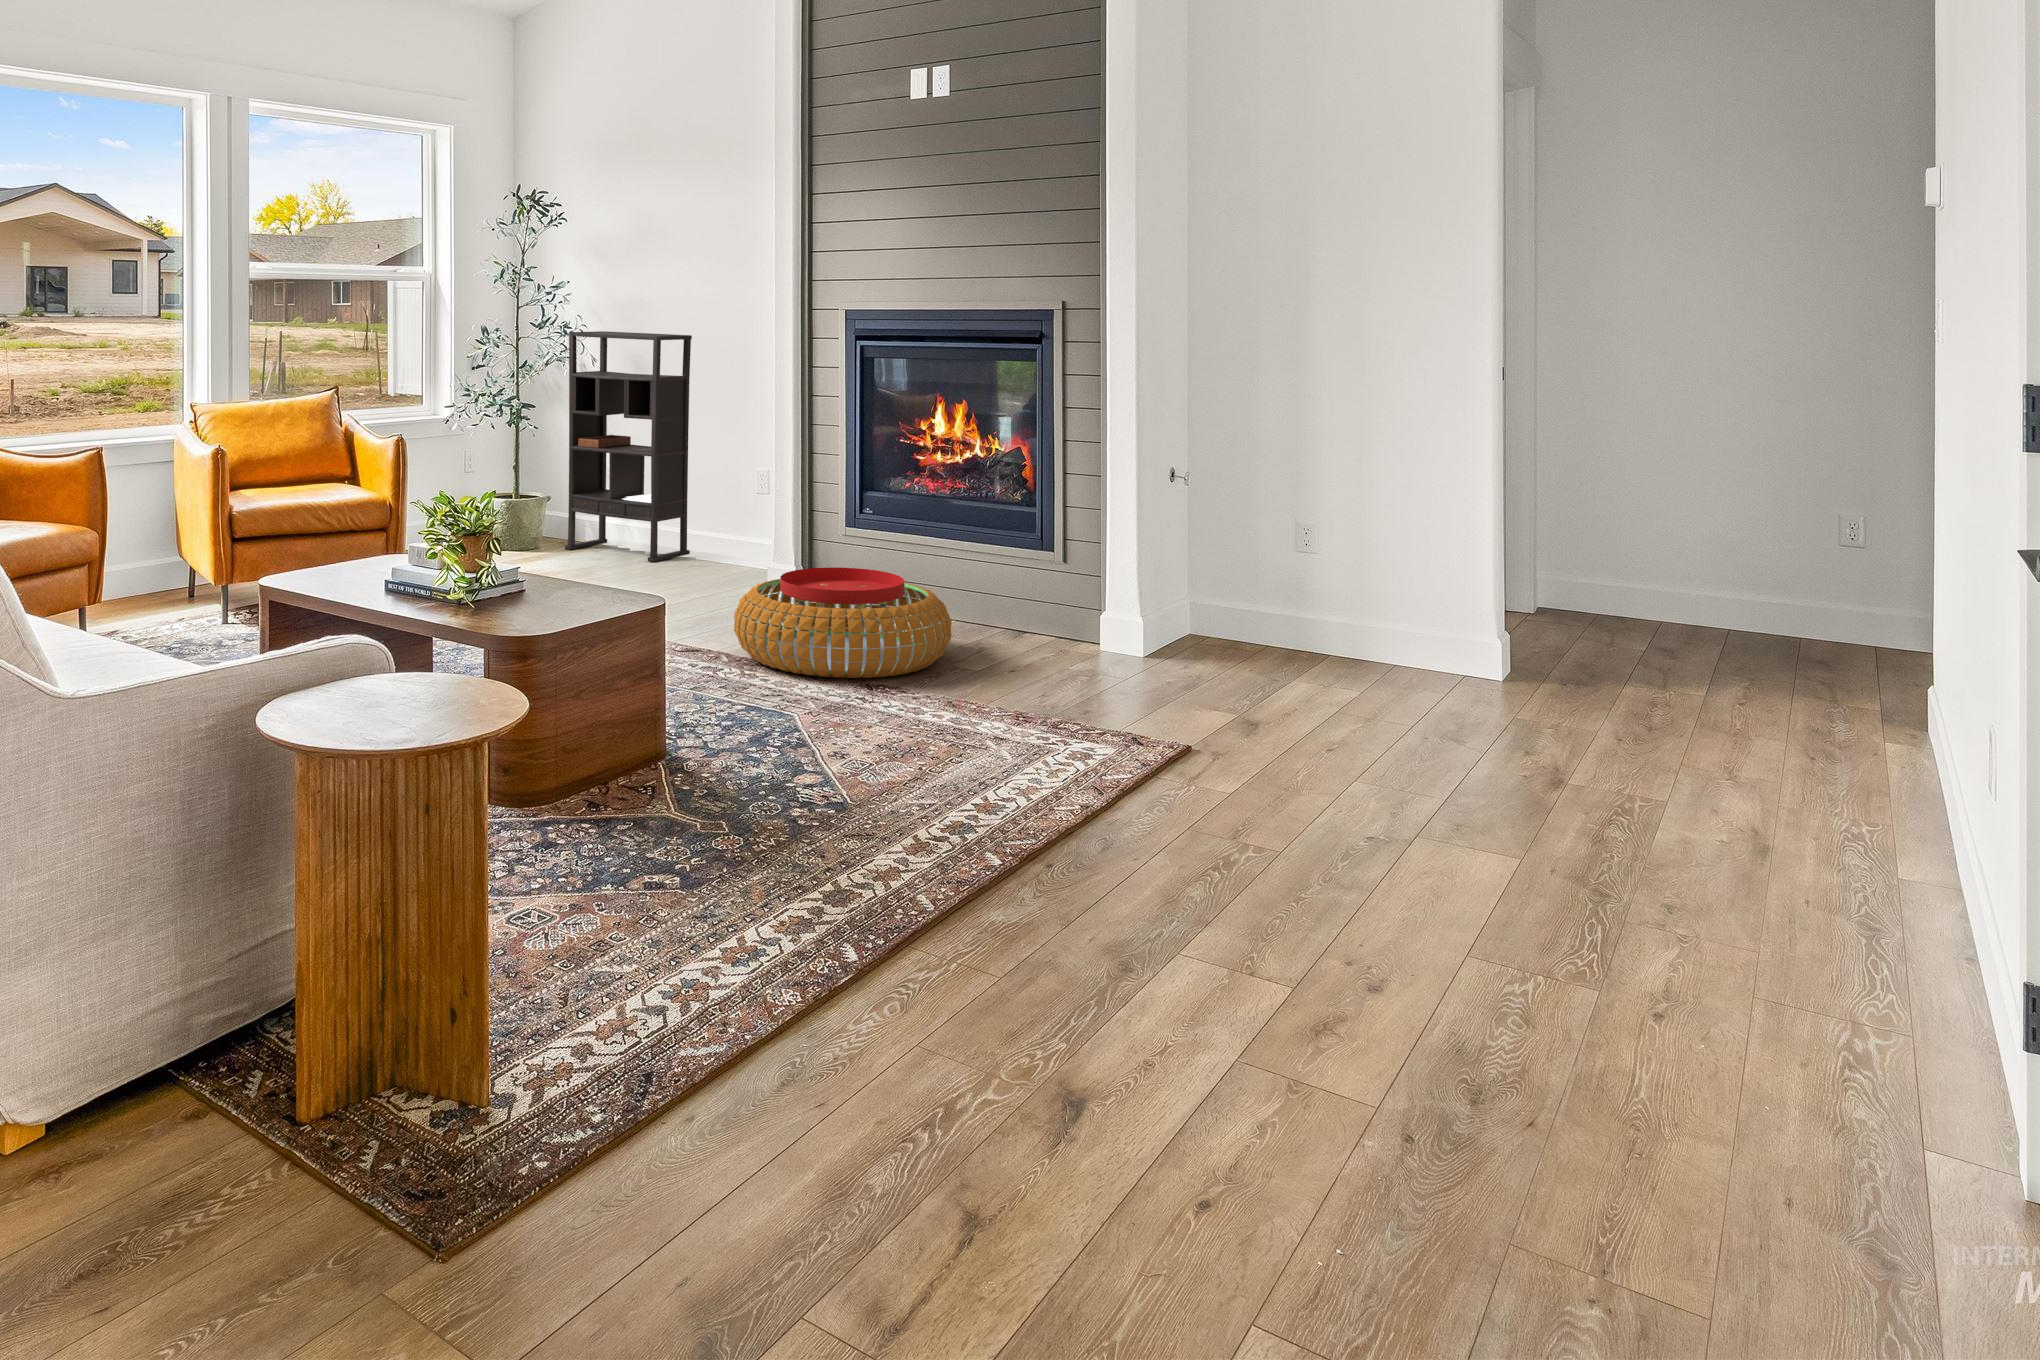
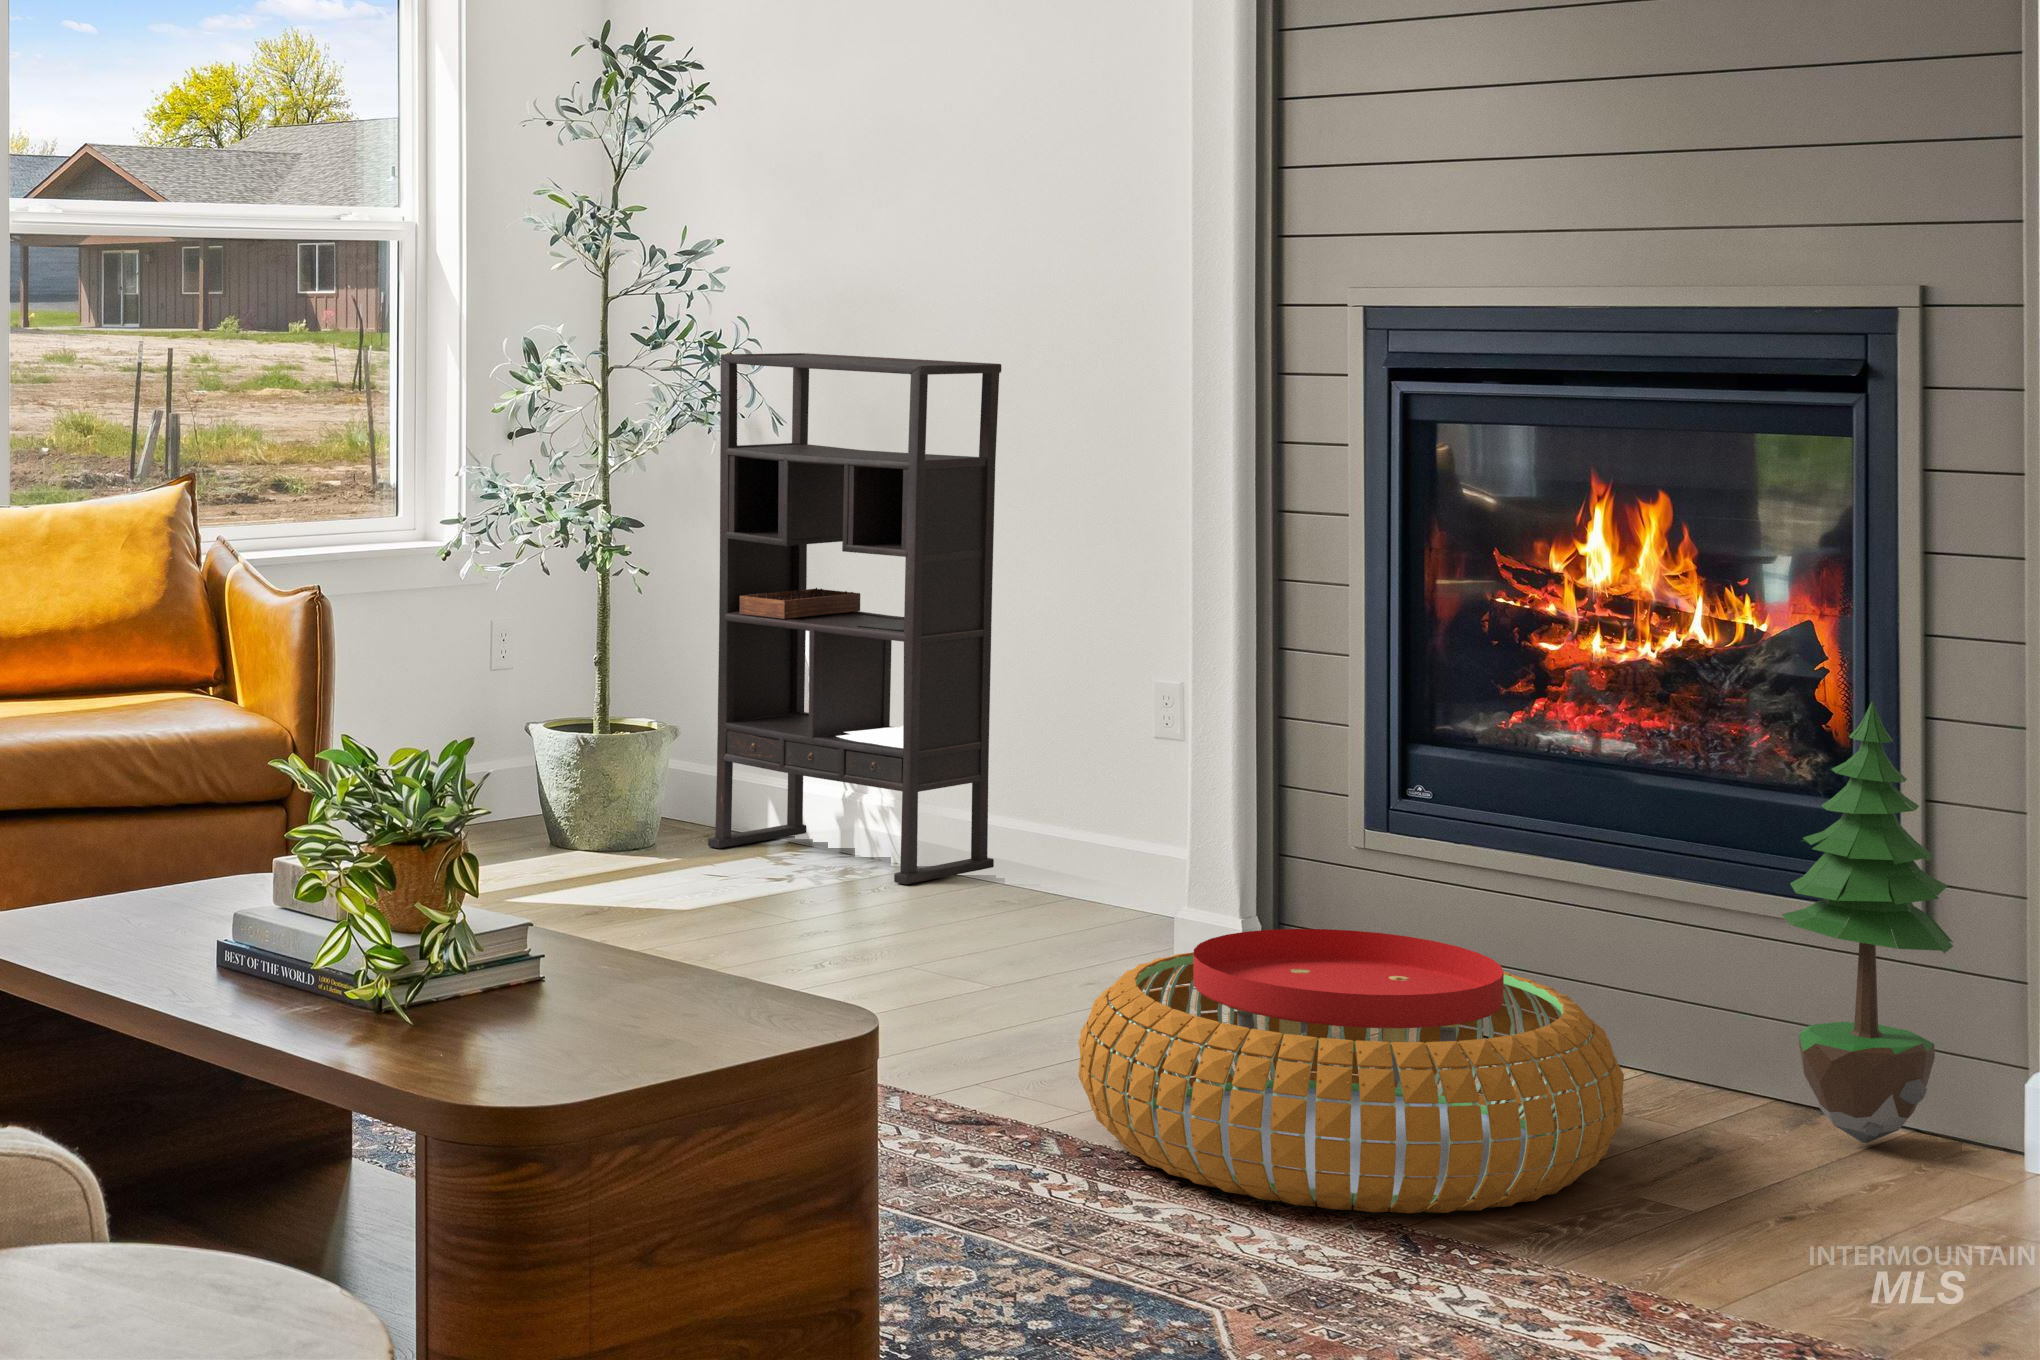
potted tree: none [1012,468,1079,646] -> present [1782,701,1953,1144]

